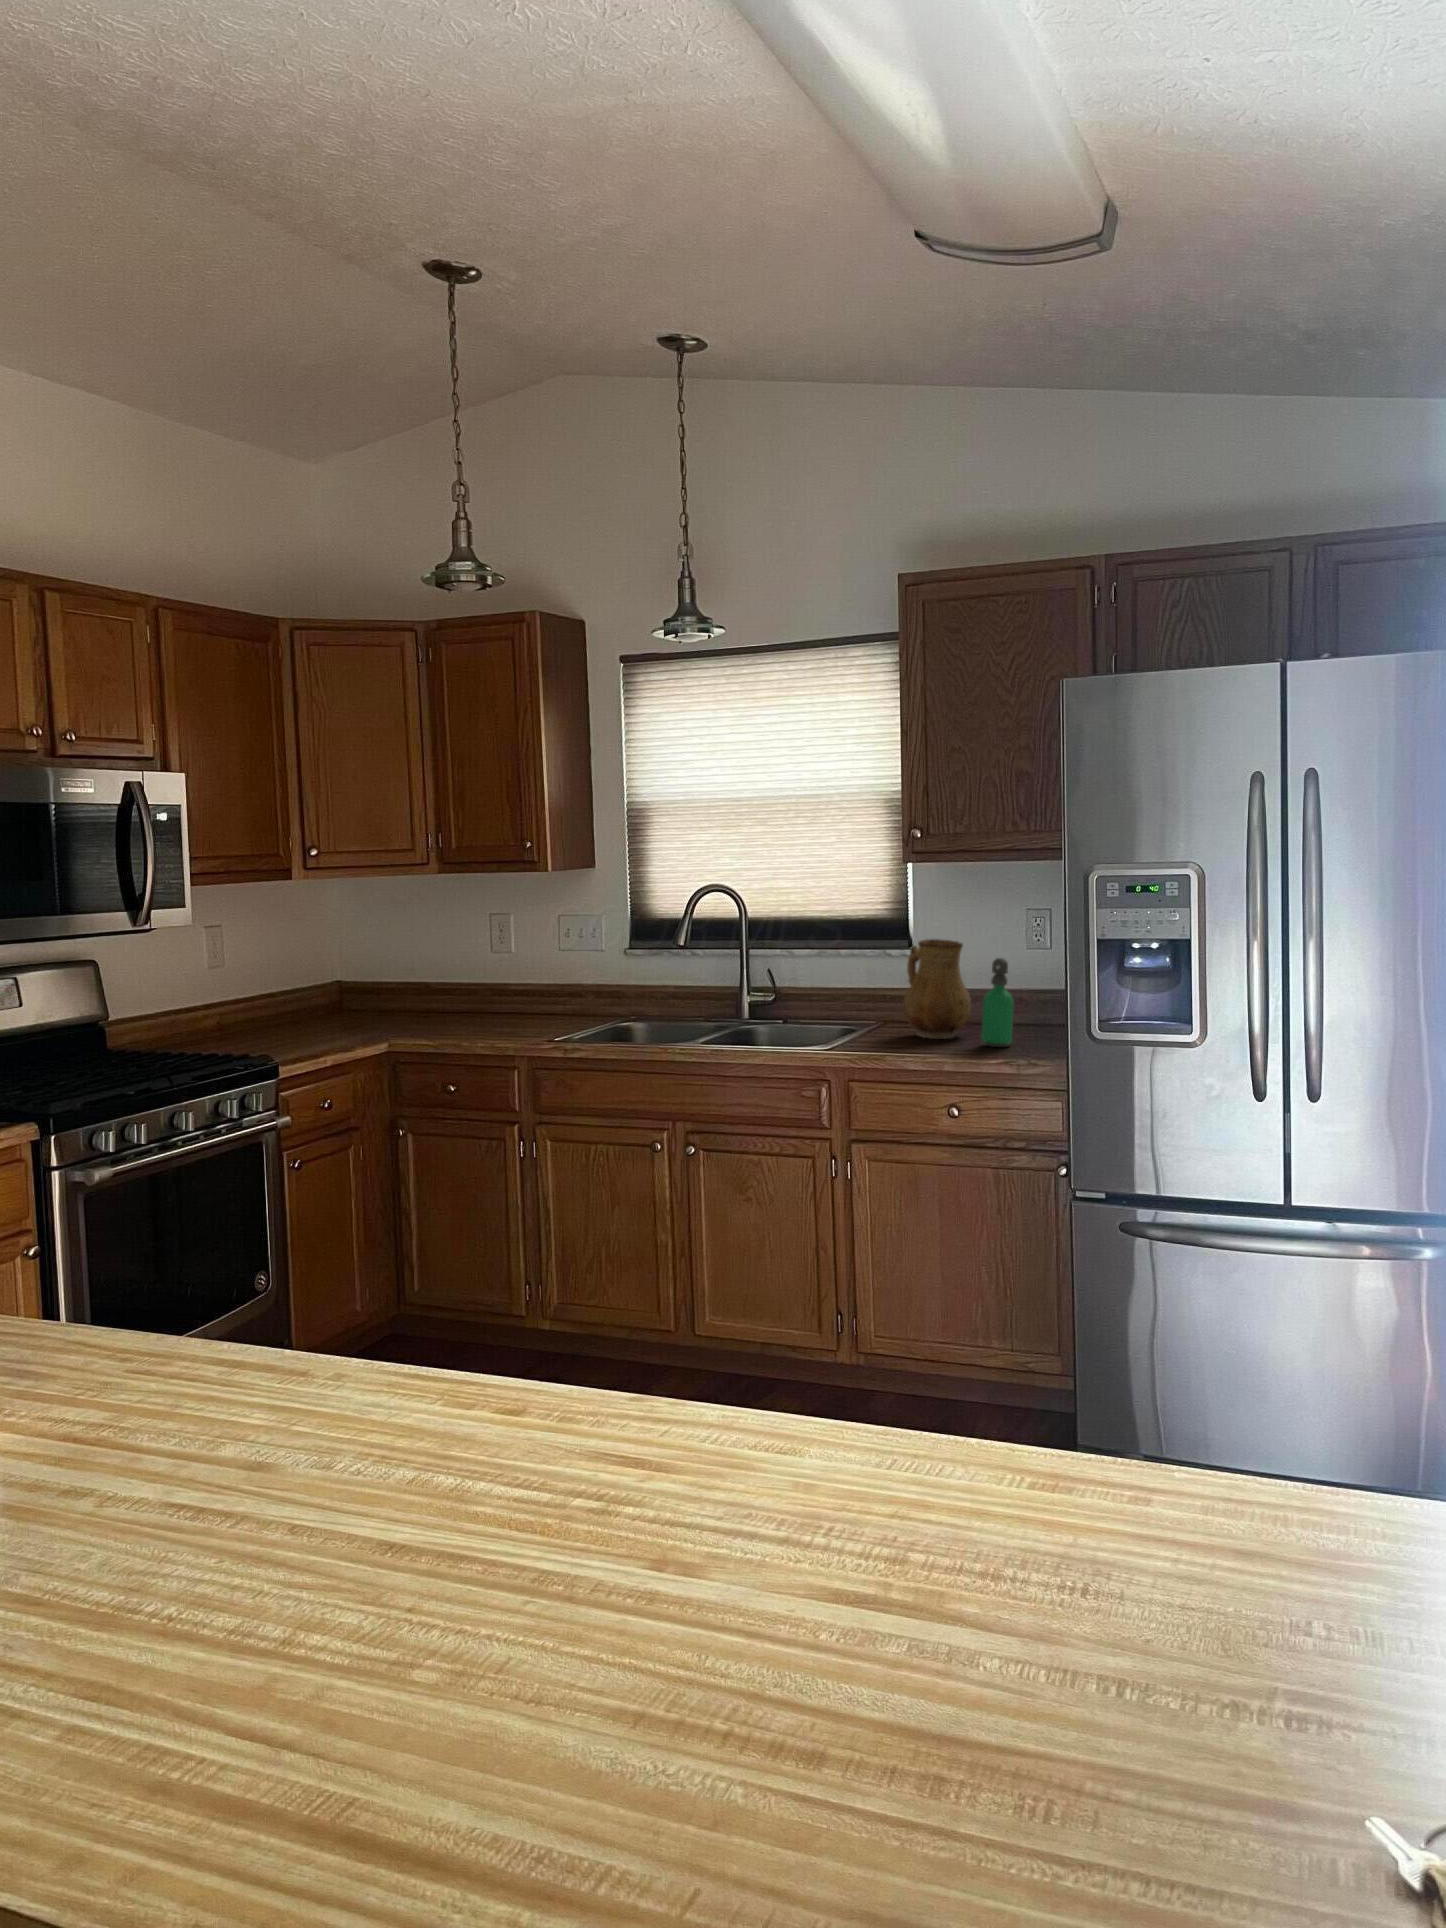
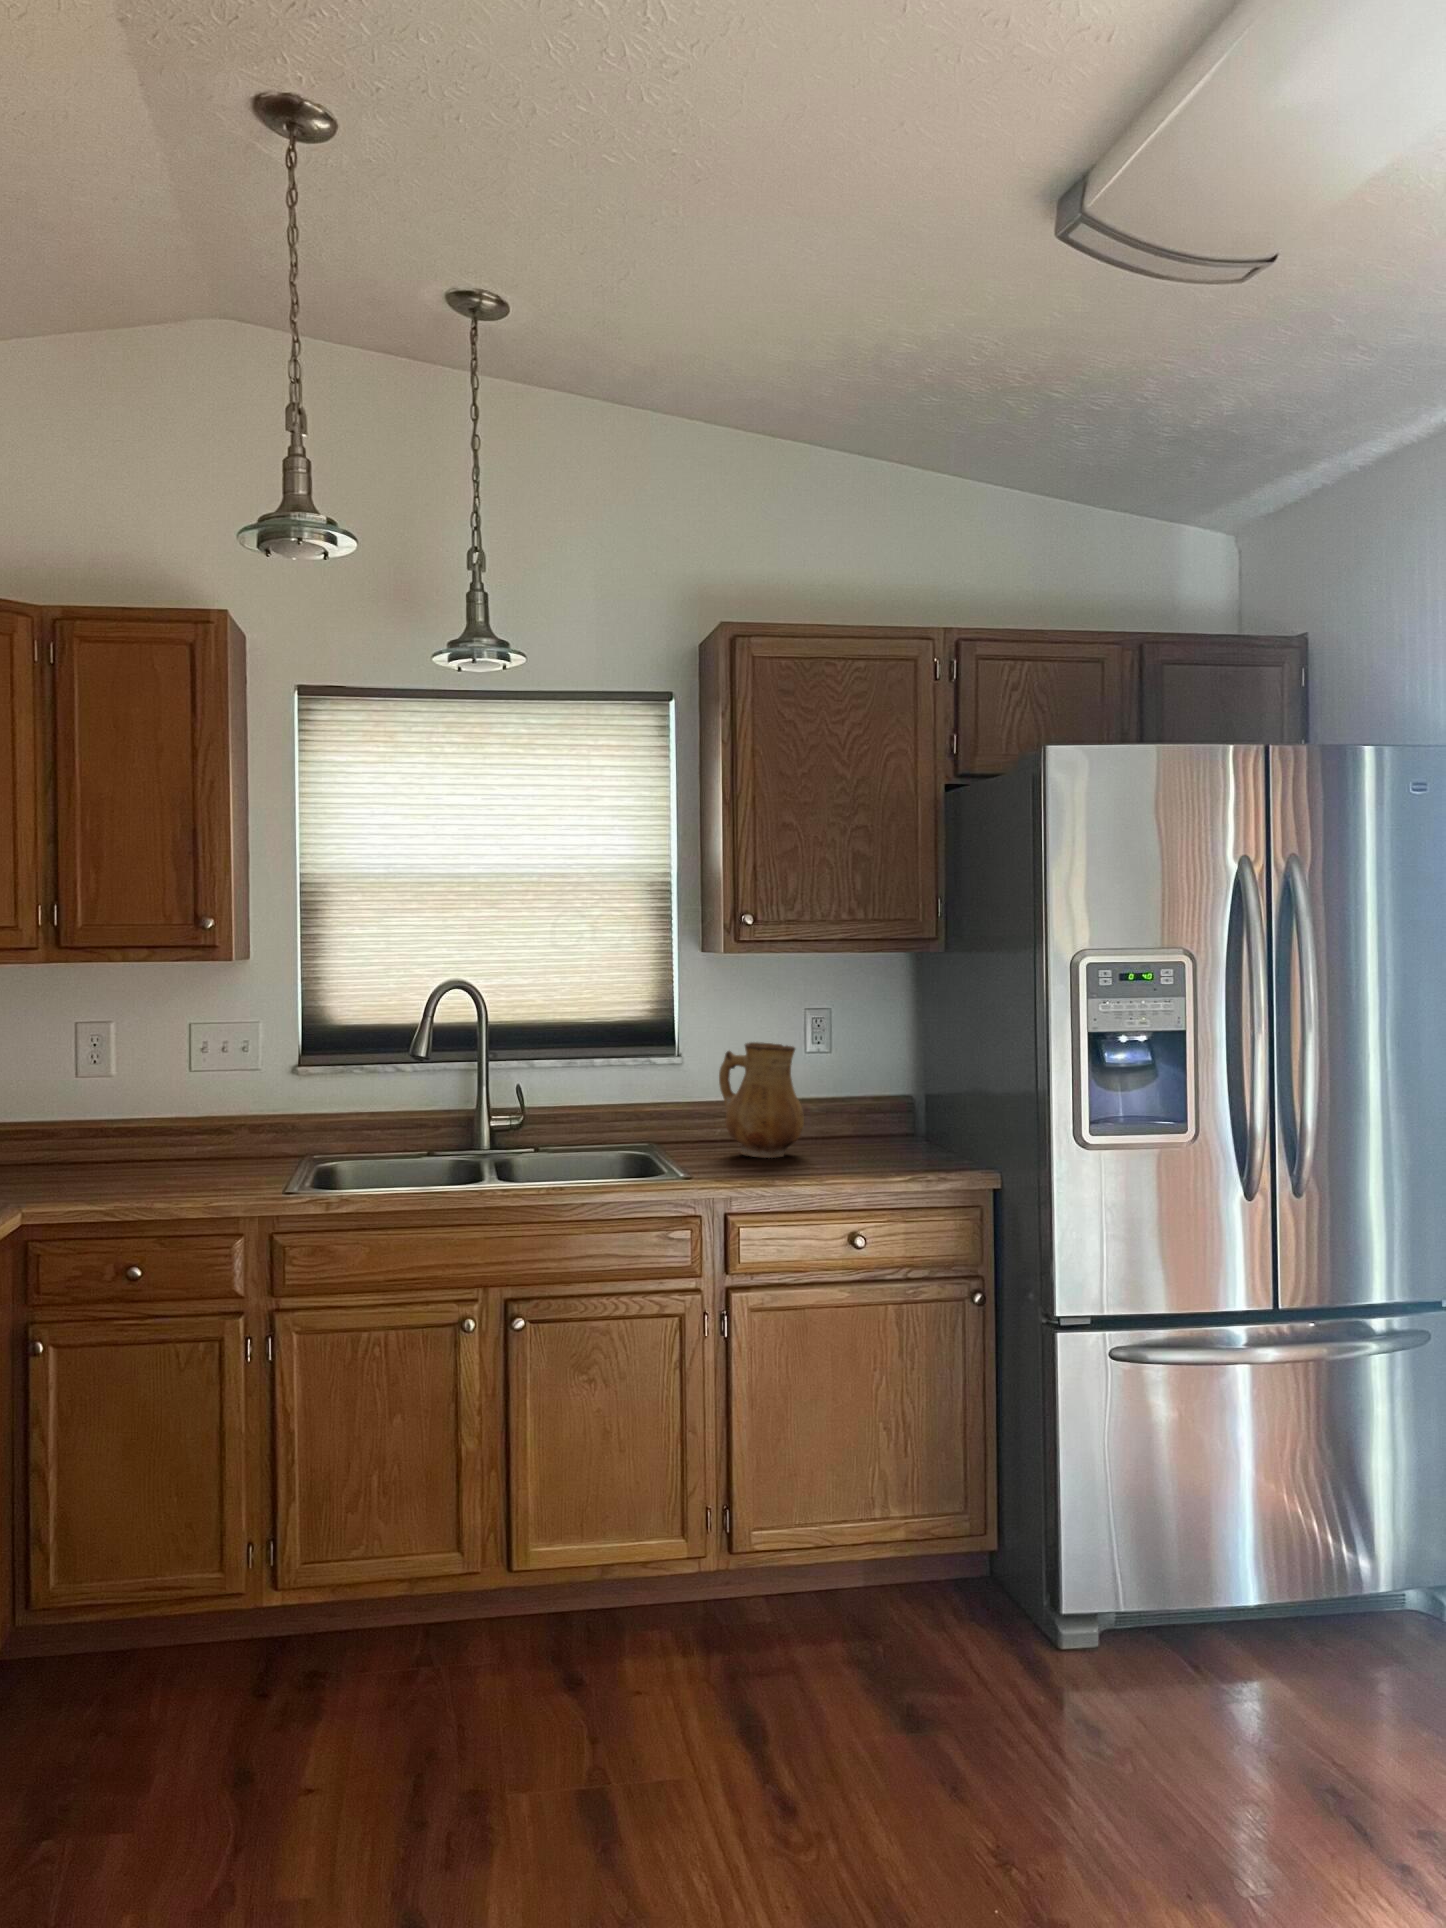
soap dispenser: present [981,958,1014,1047] -> none [842,1060,879,1162]

